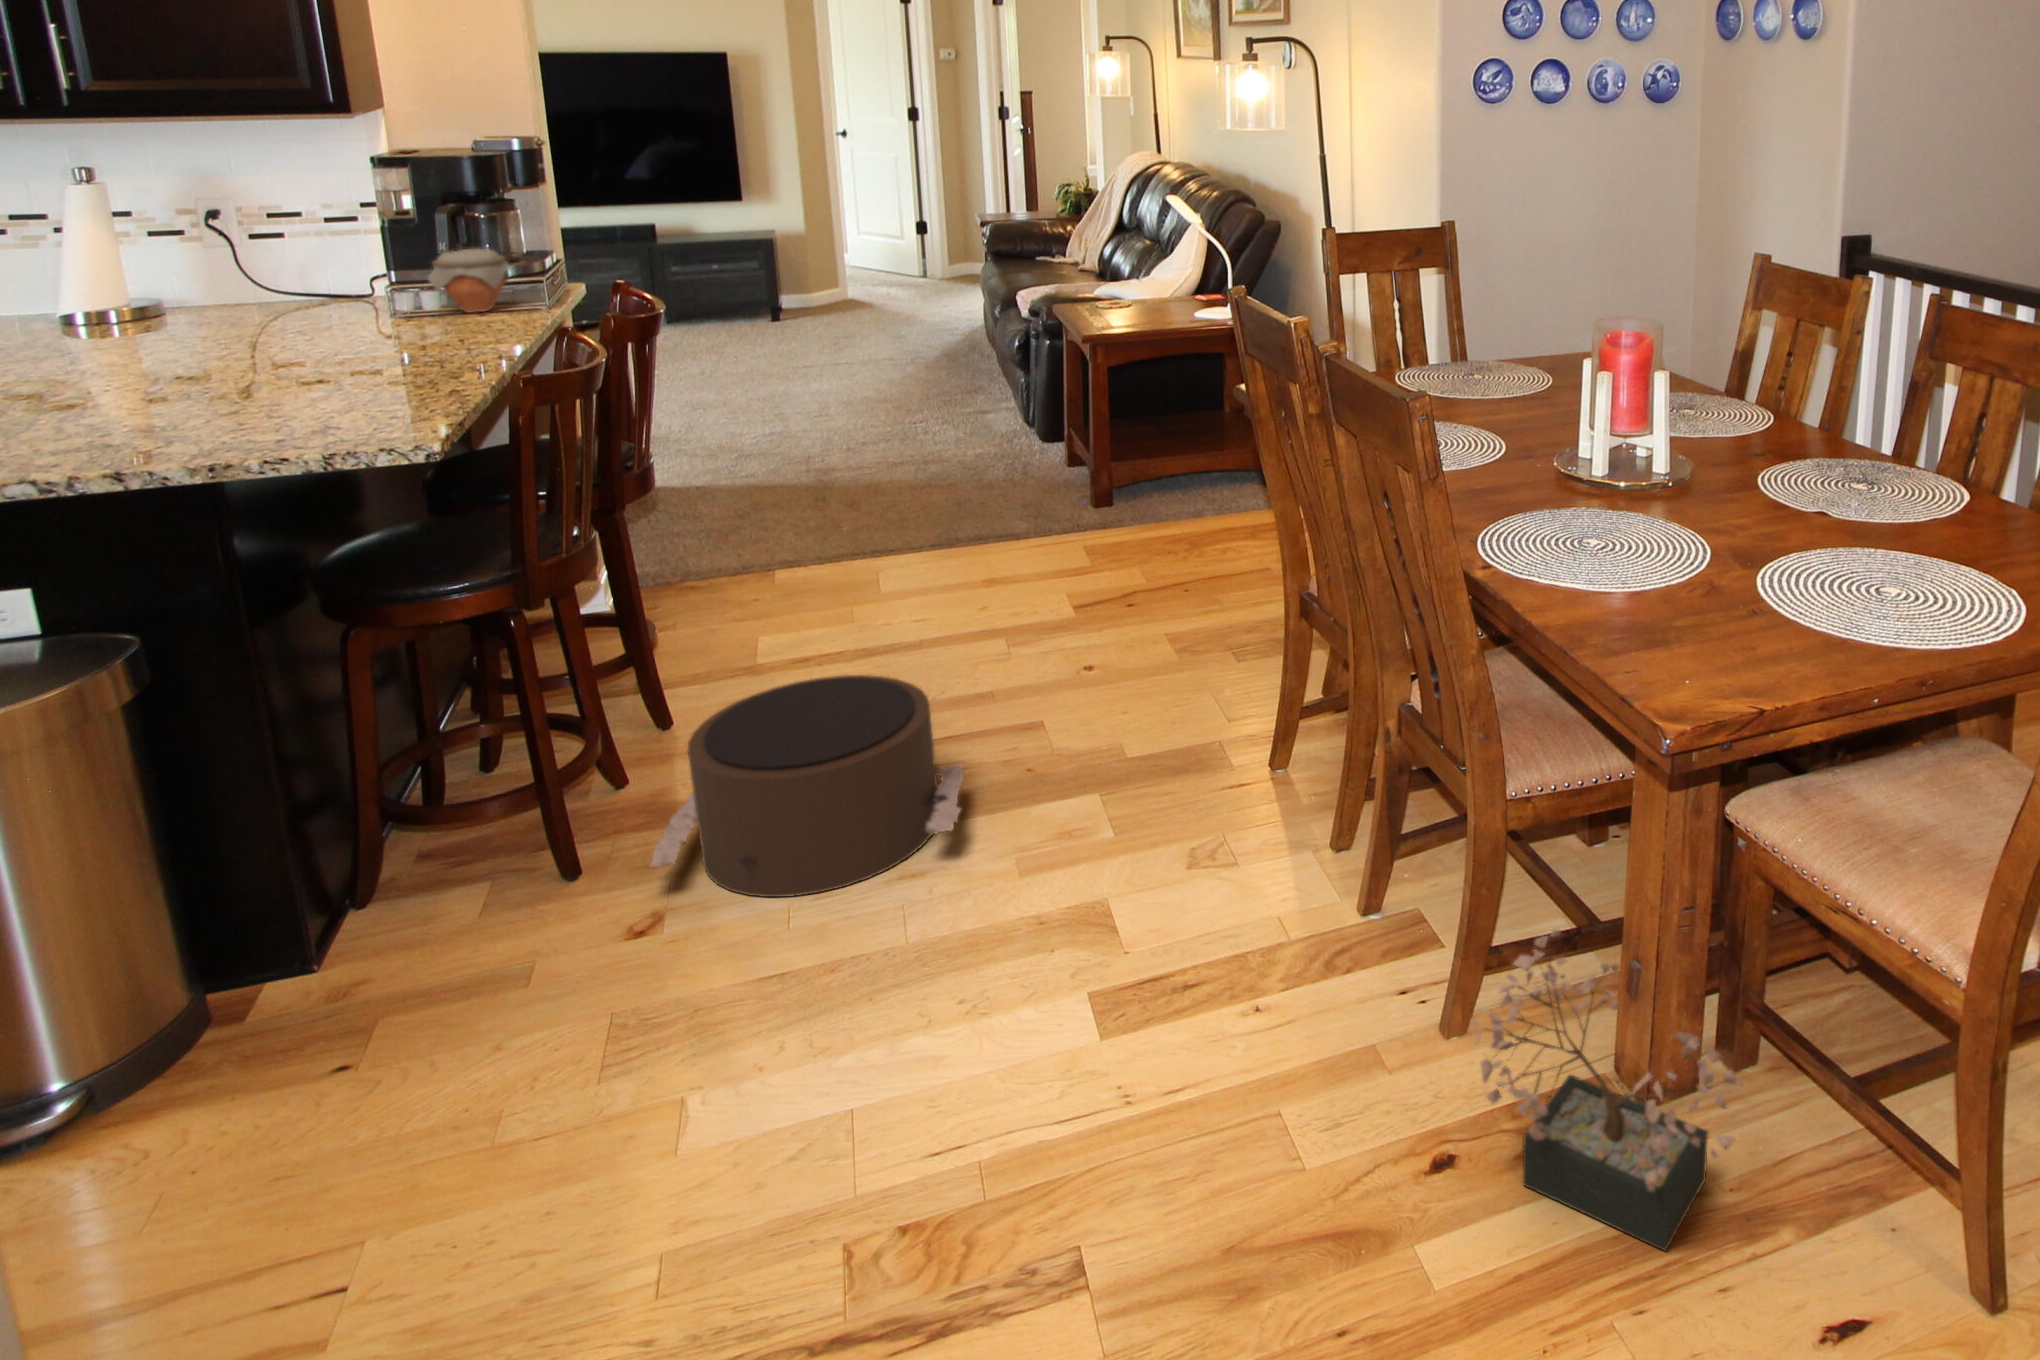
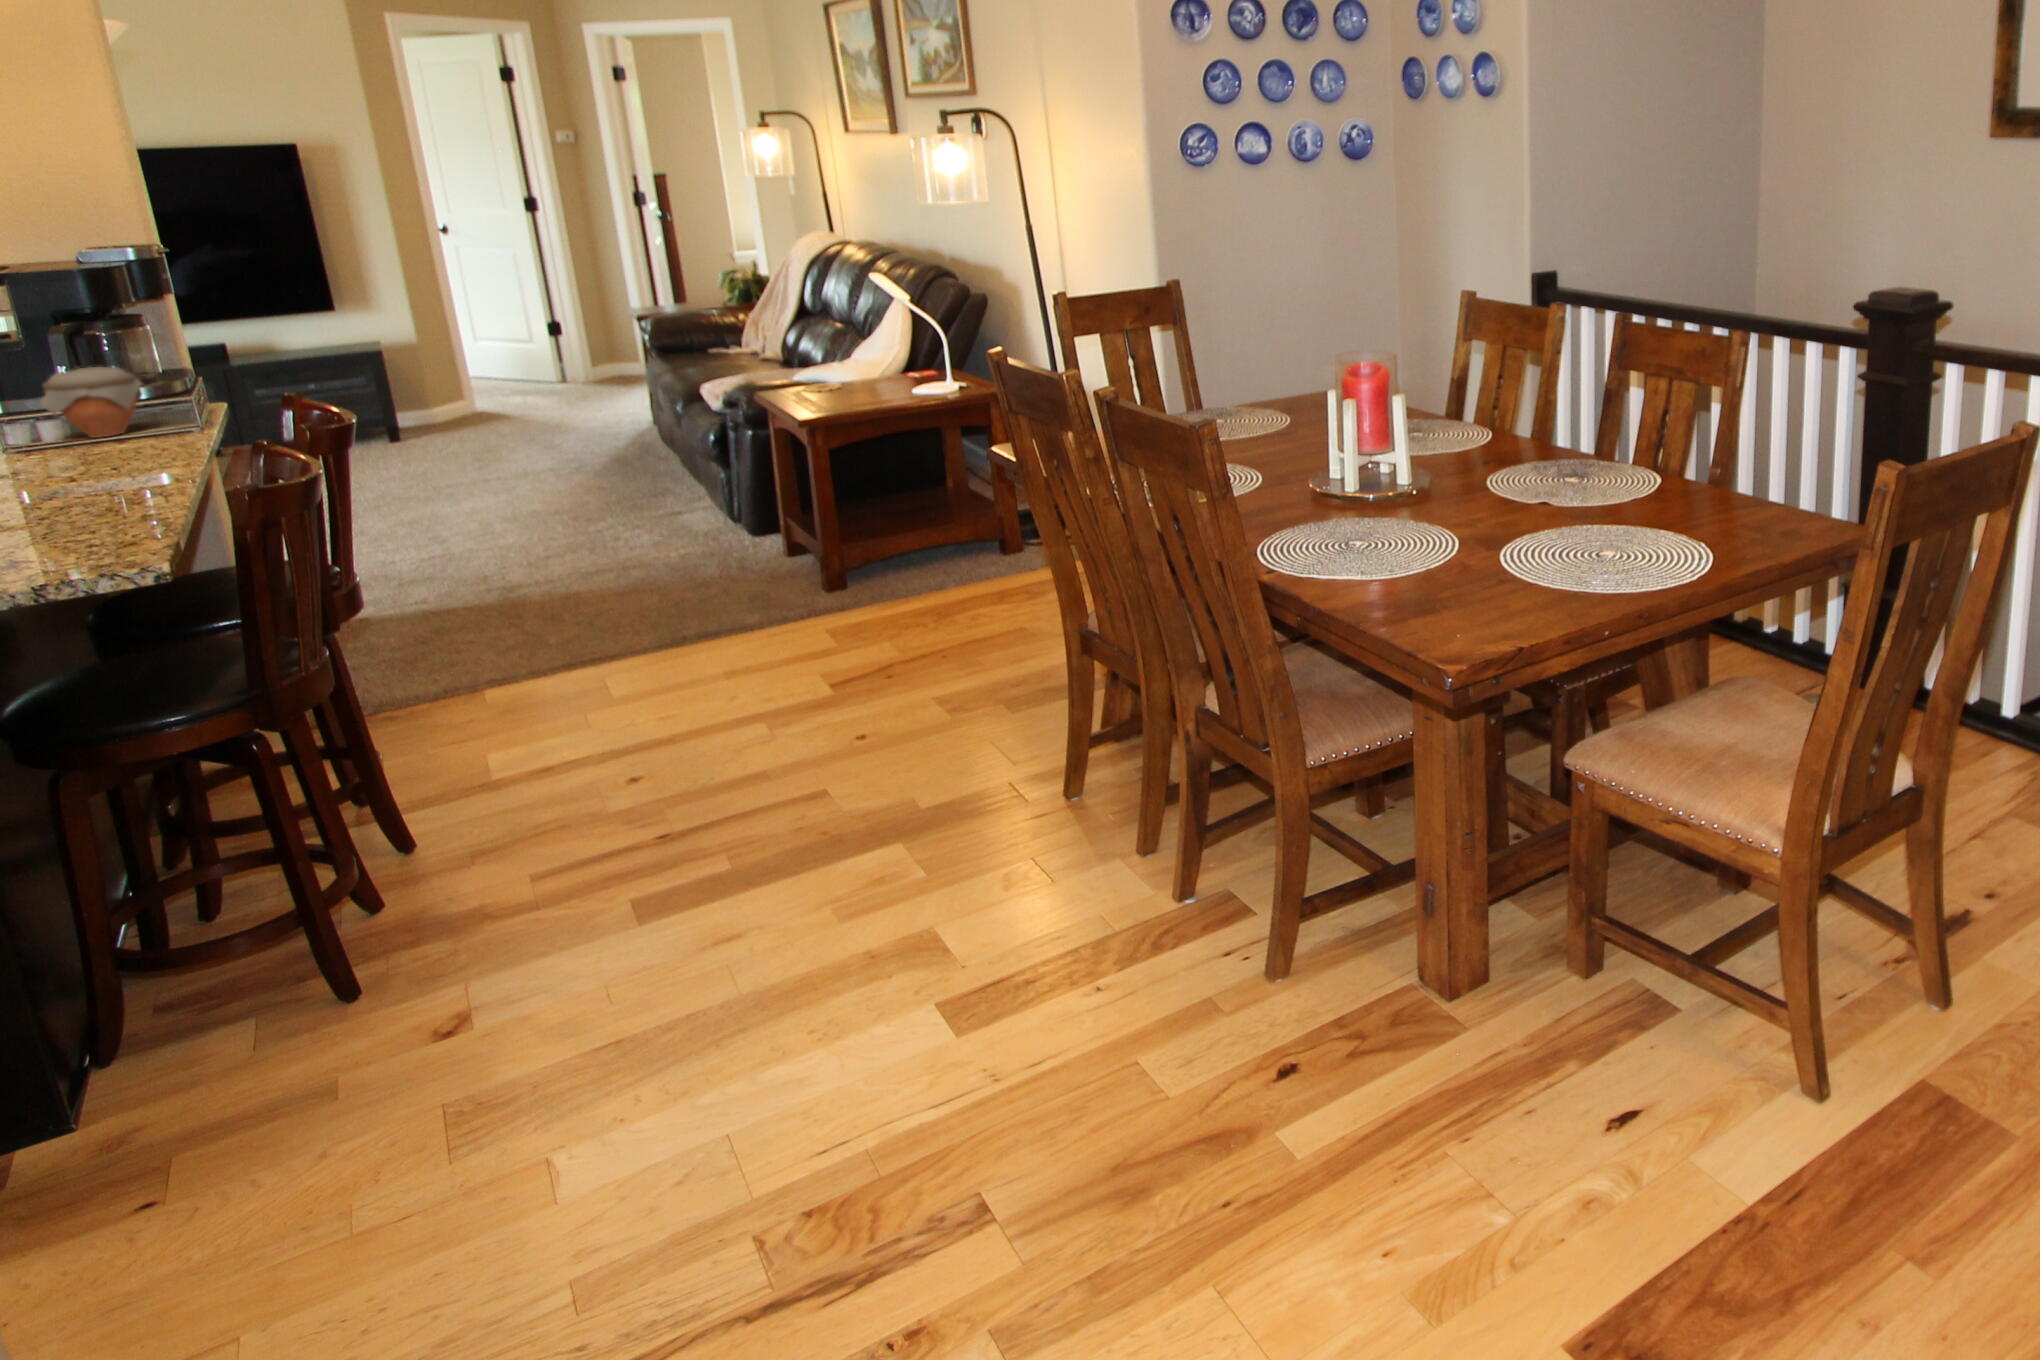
pouf: present [651,675,963,897] -> none [442,760,770,983]
decorative plant: present [1471,930,1742,1251] -> none [1306,865,1531,1098]

